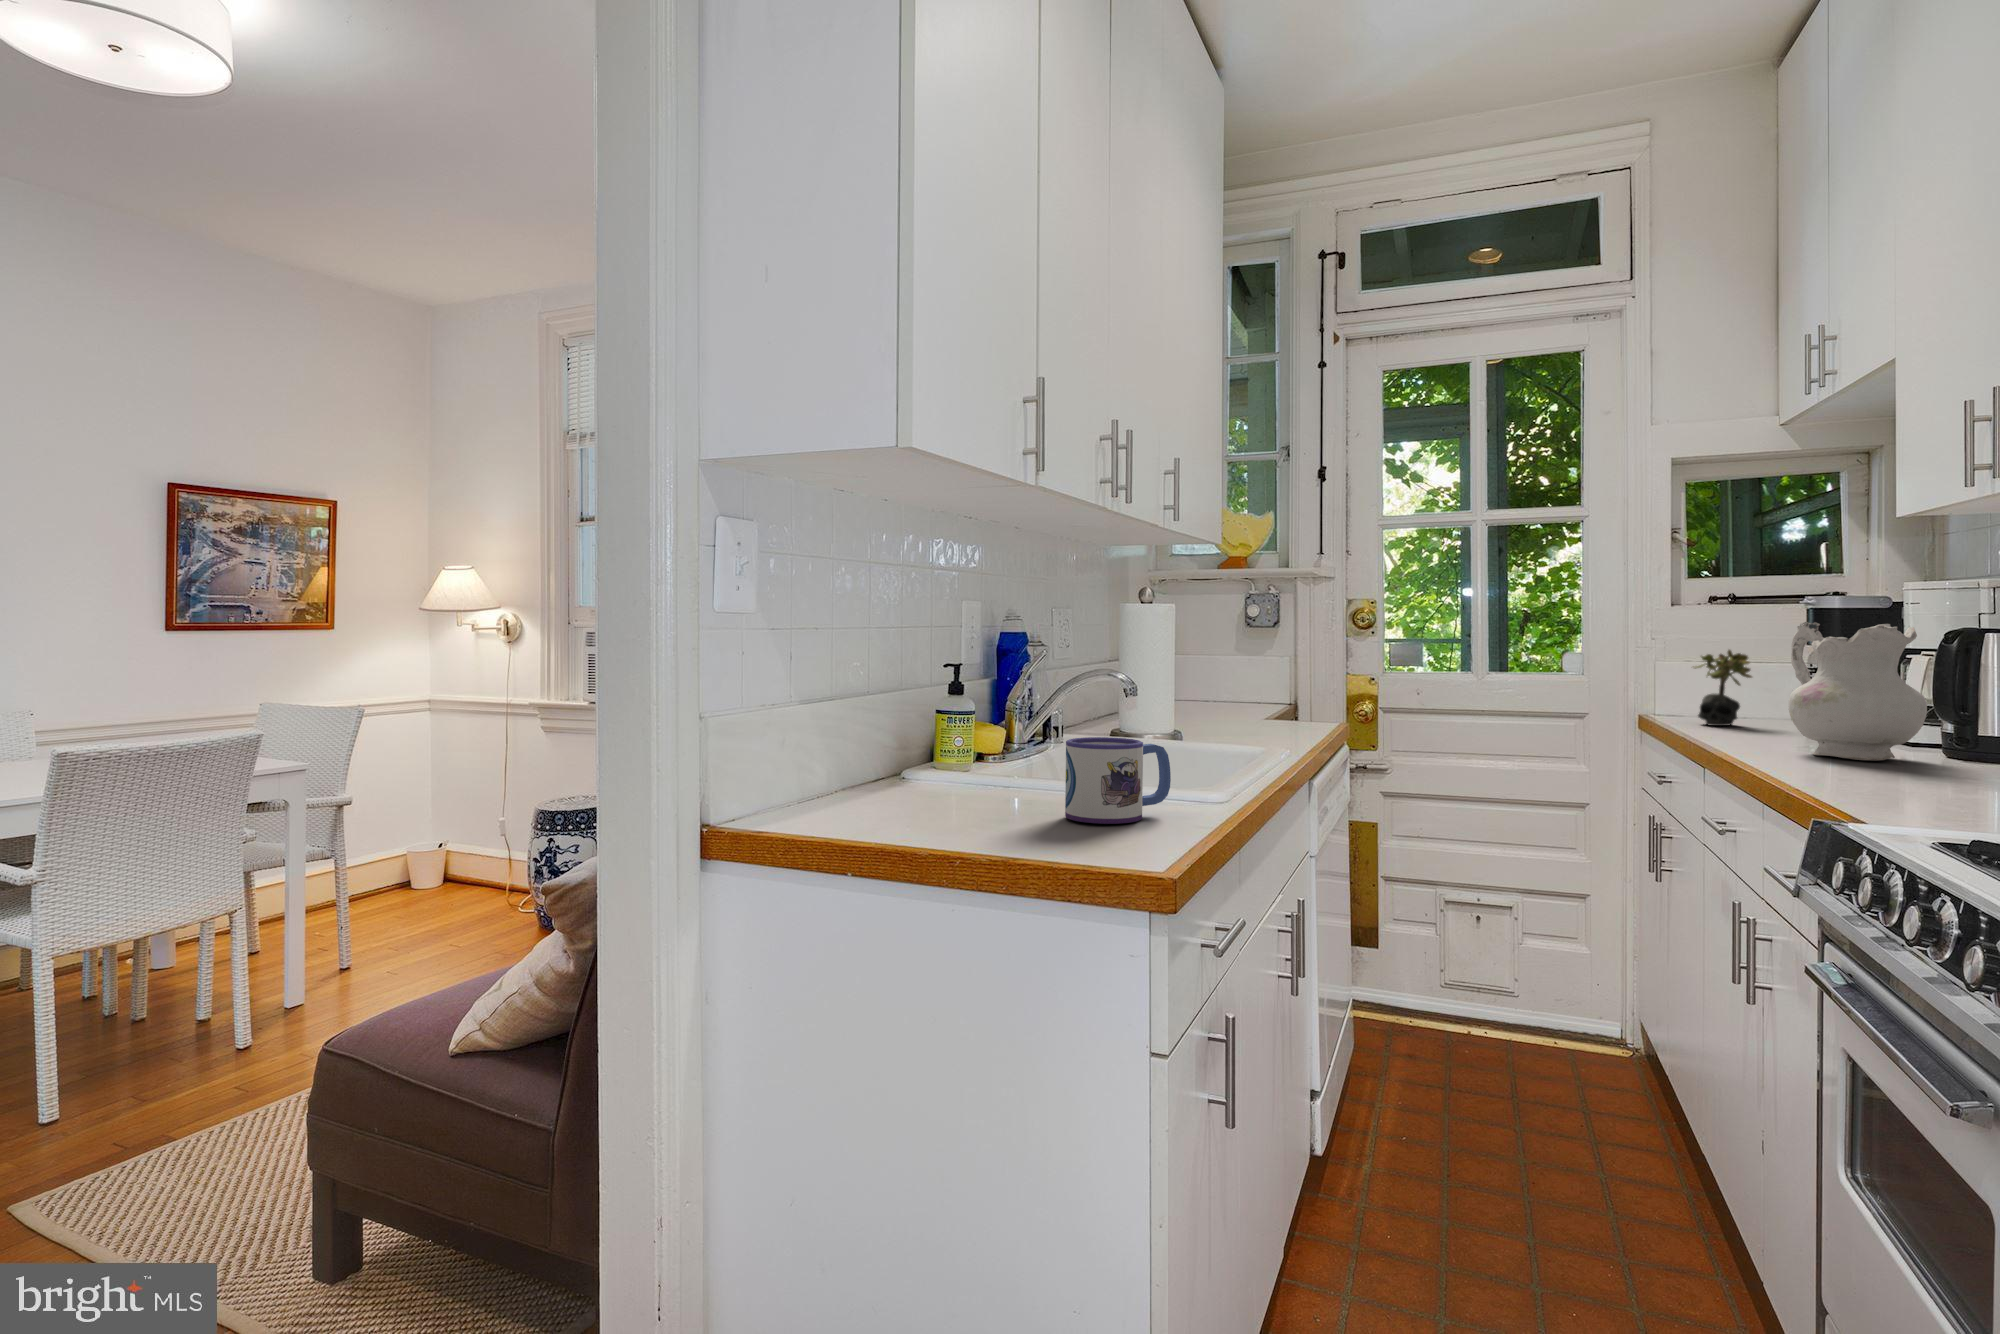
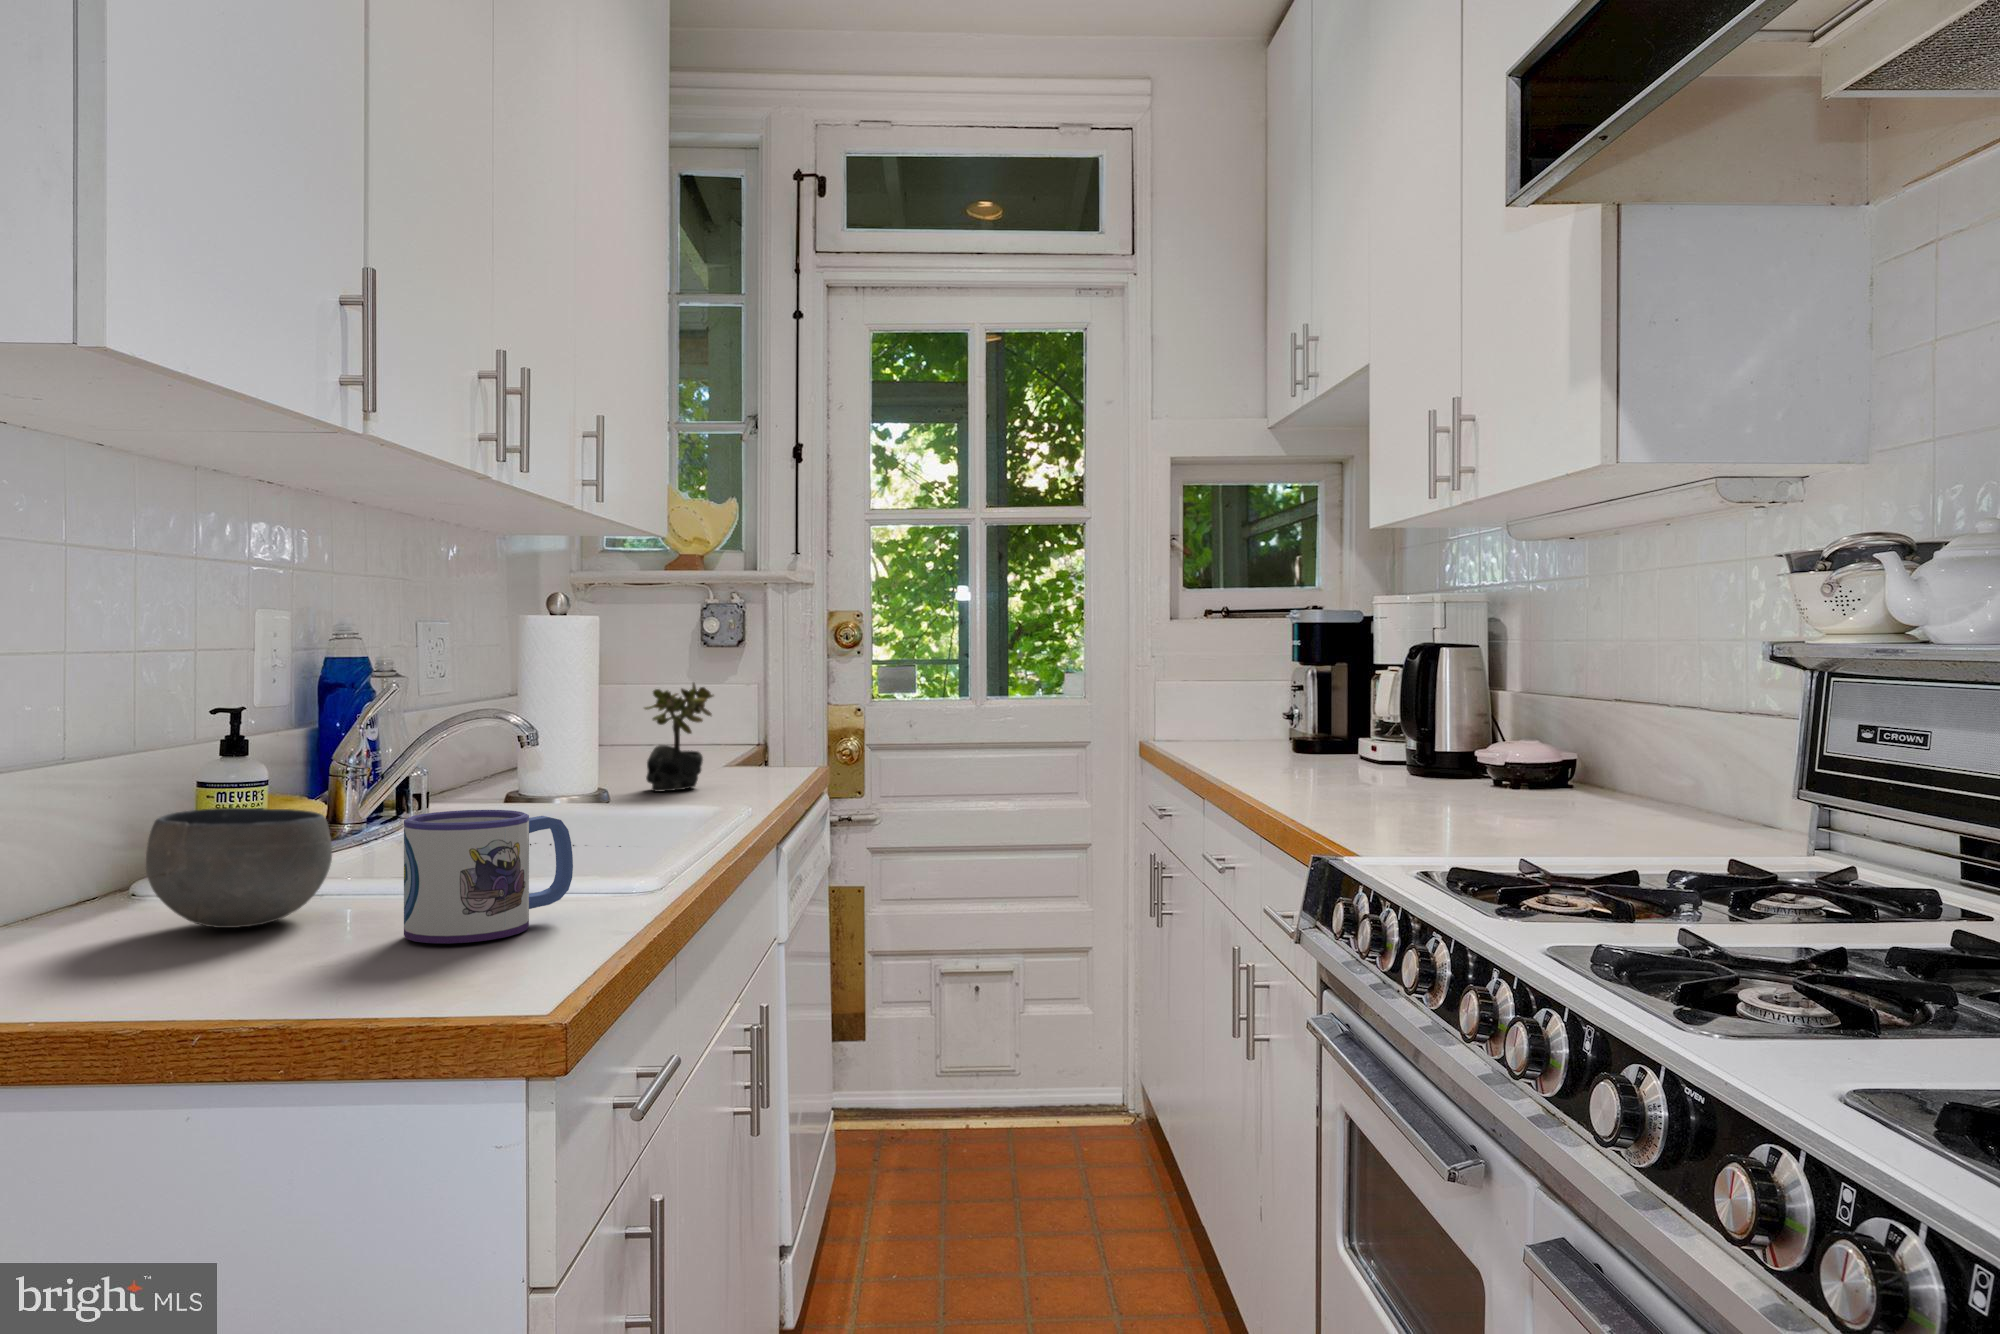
ceramic pitcher: present [1788,622,1927,760] -> none [1279,639,1394,784]
succulent plant: present [1693,650,1752,726] -> present [644,683,714,792]
bowl: none [919,729,1020,803] -> present [146,808,332,928]

